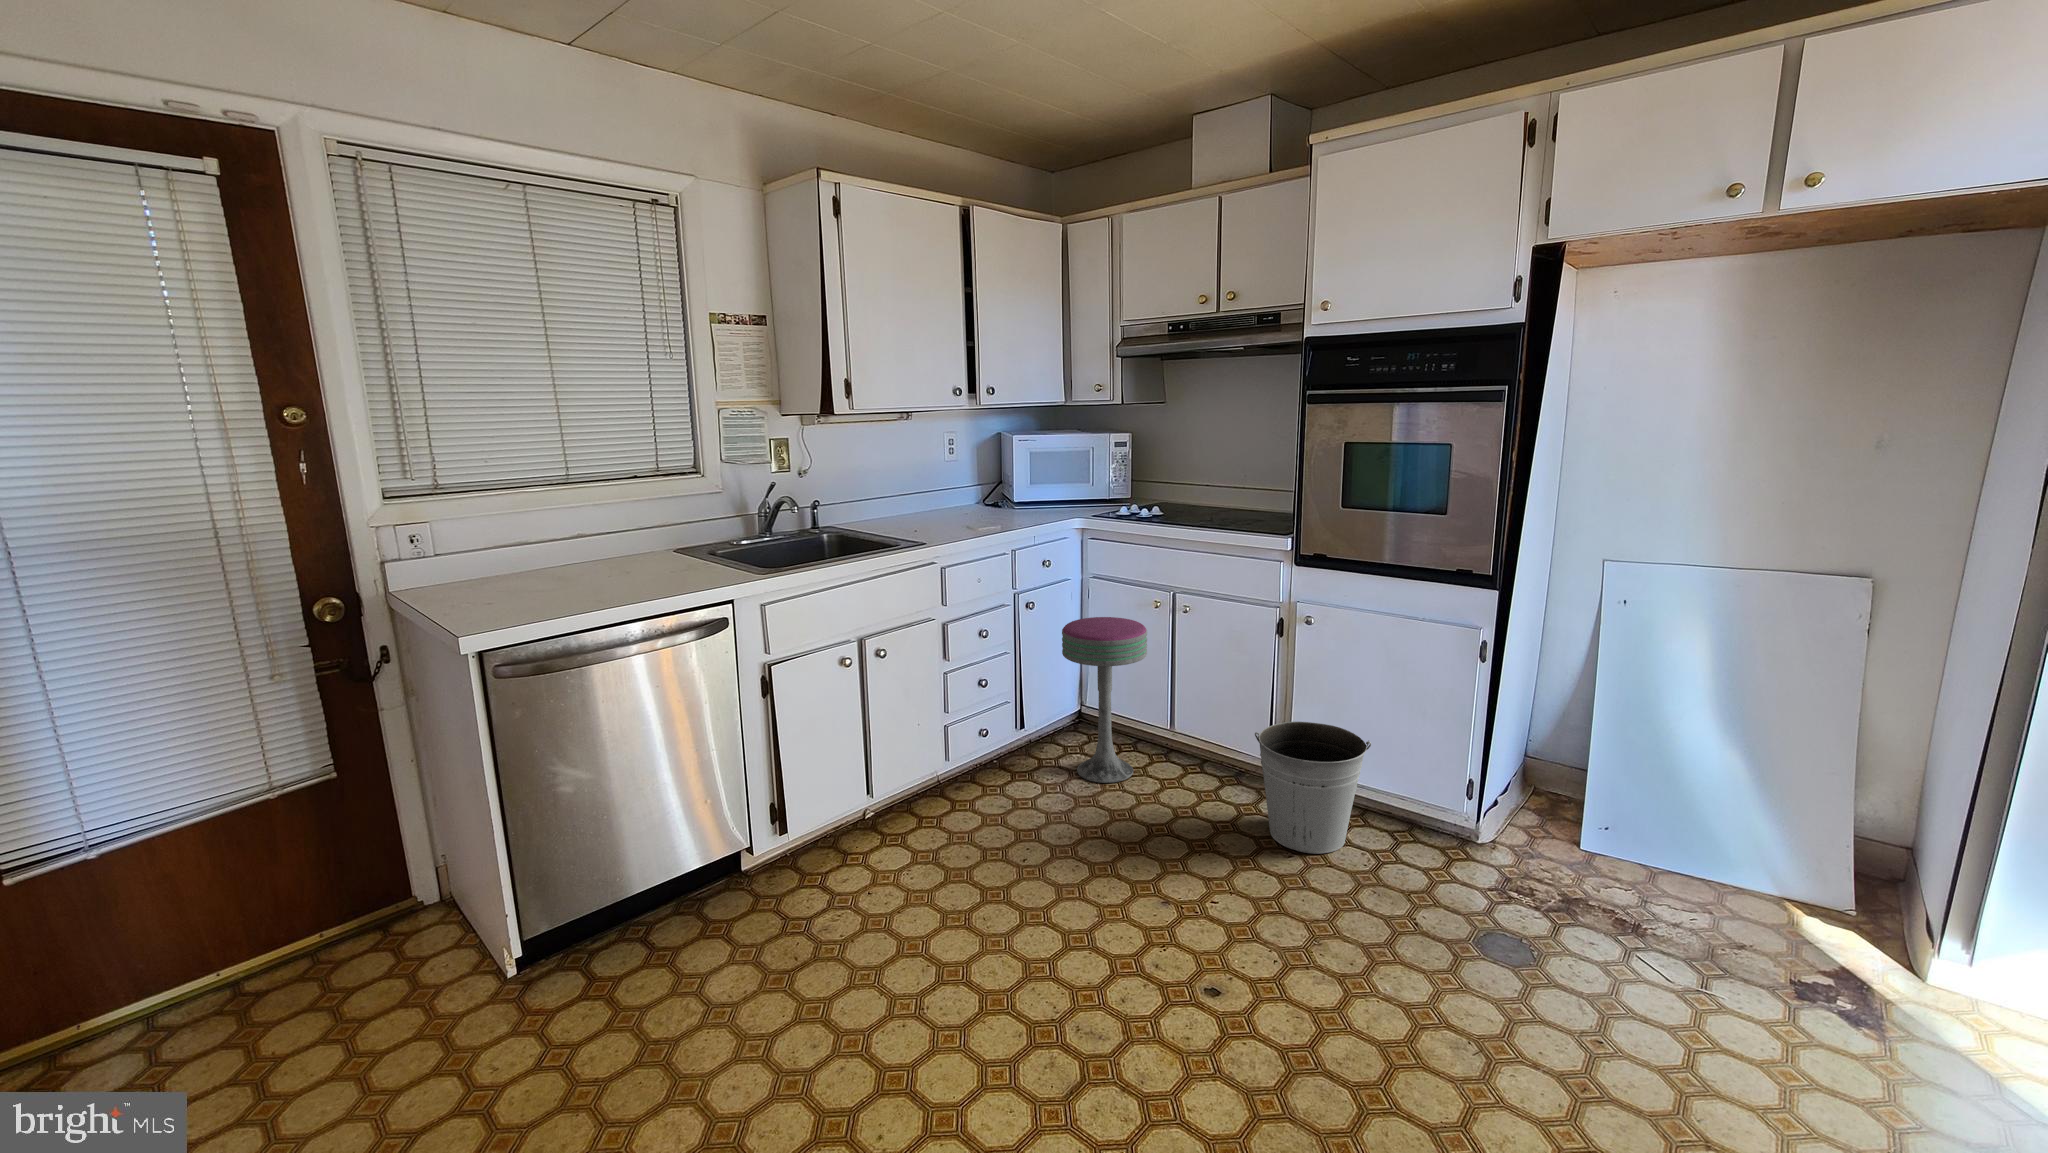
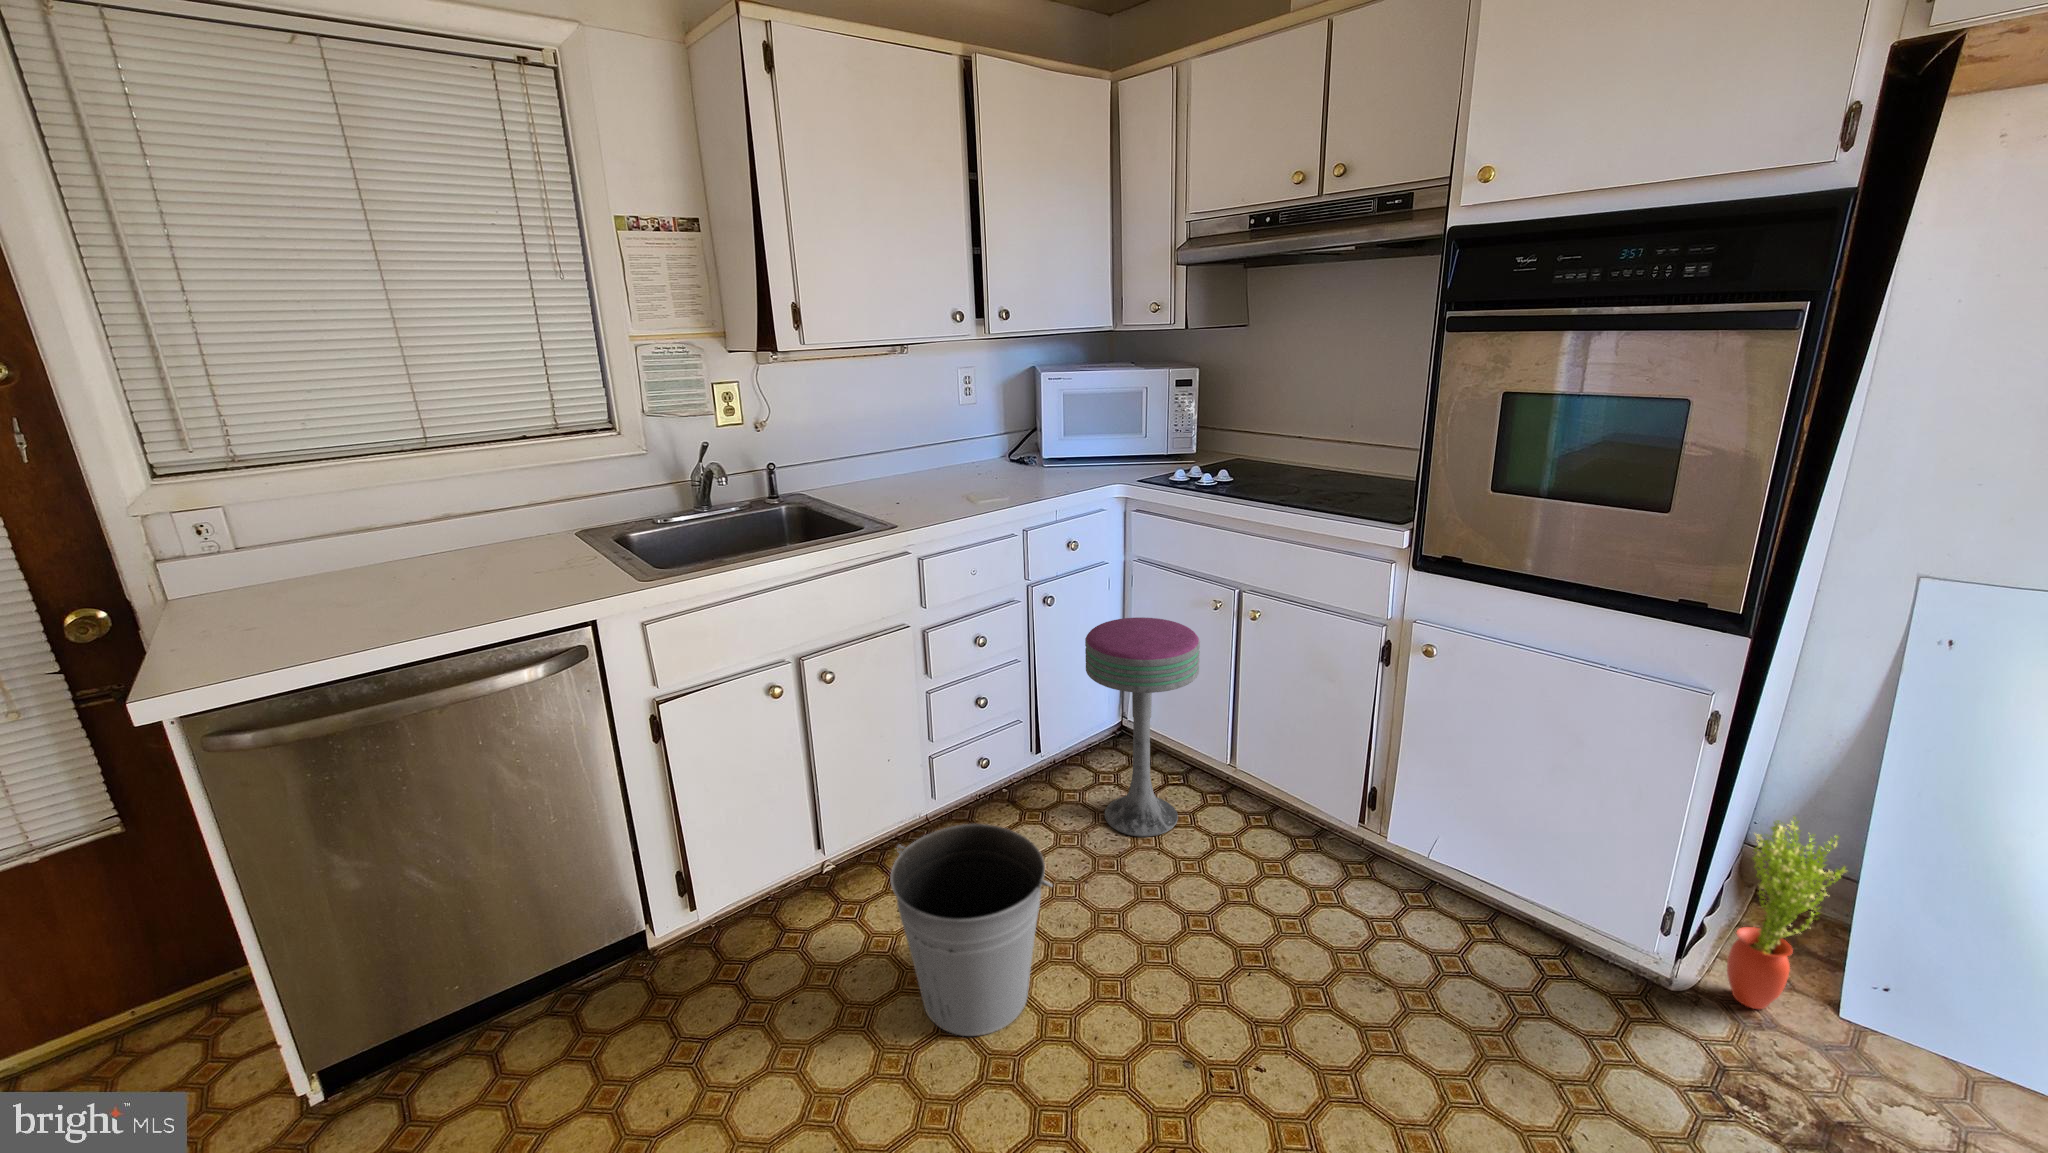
potted plant: none [1511,712,1572,849] -> present [1727,817,1846,1009]
bucket: present [1255,722,1371,854] -> present [890,824,1052,1036]

